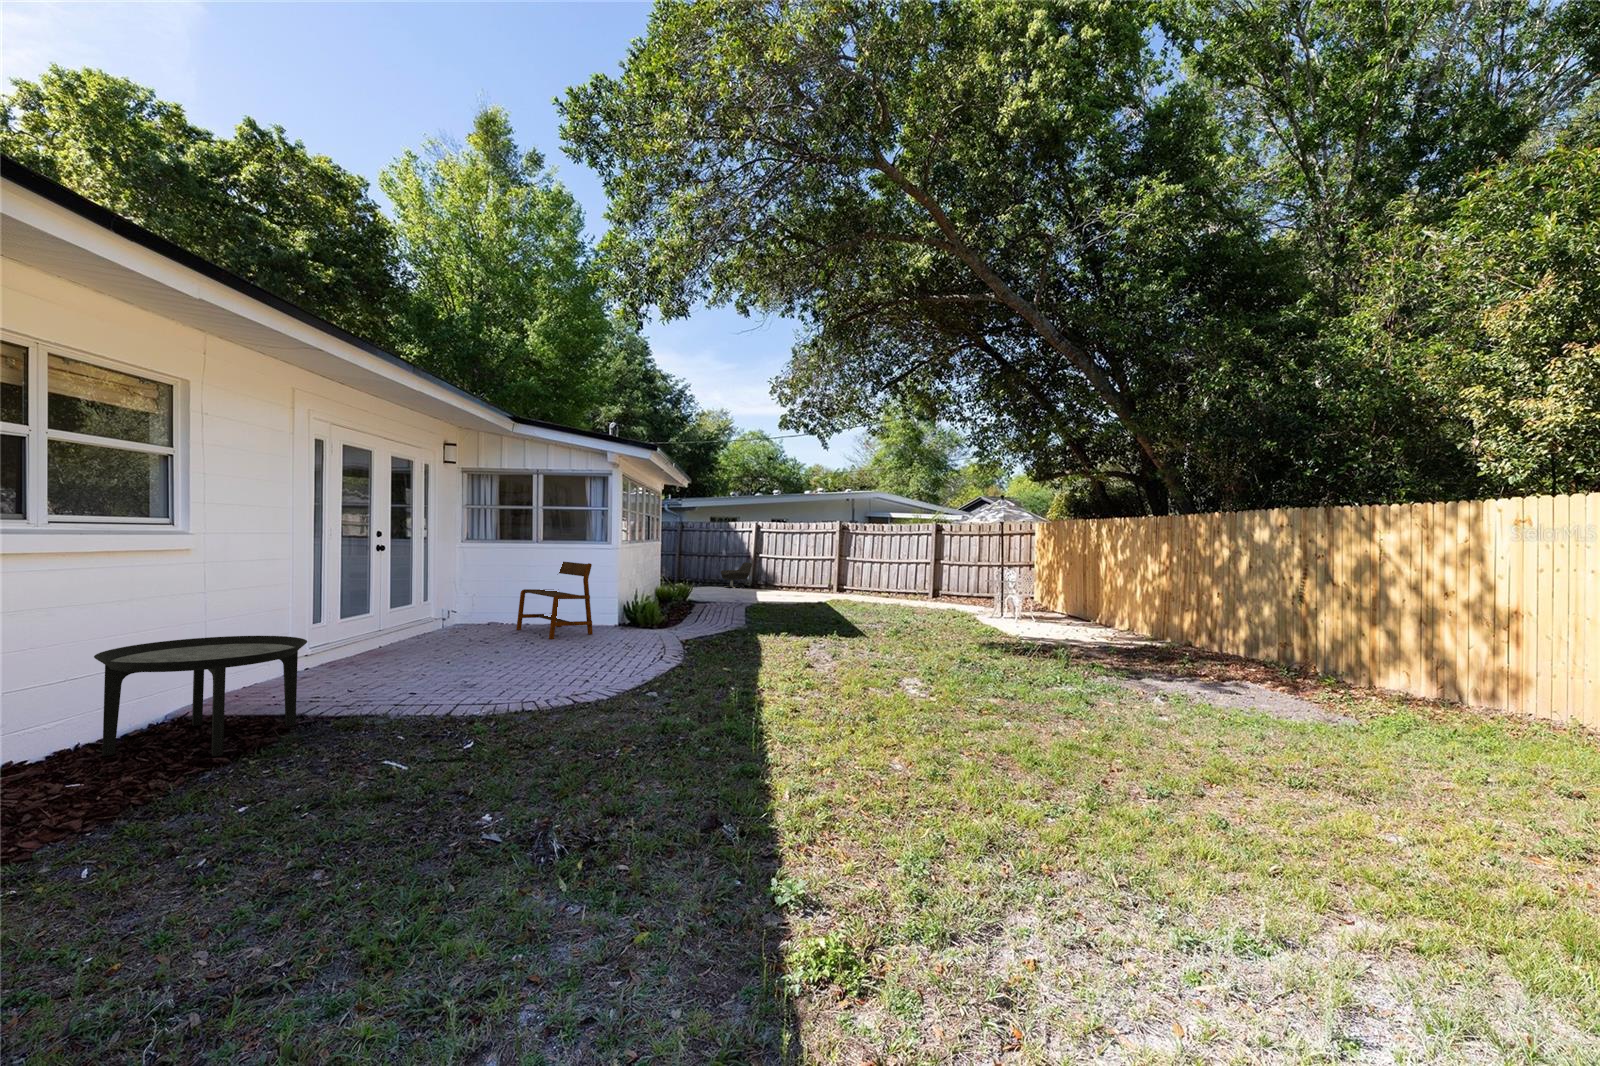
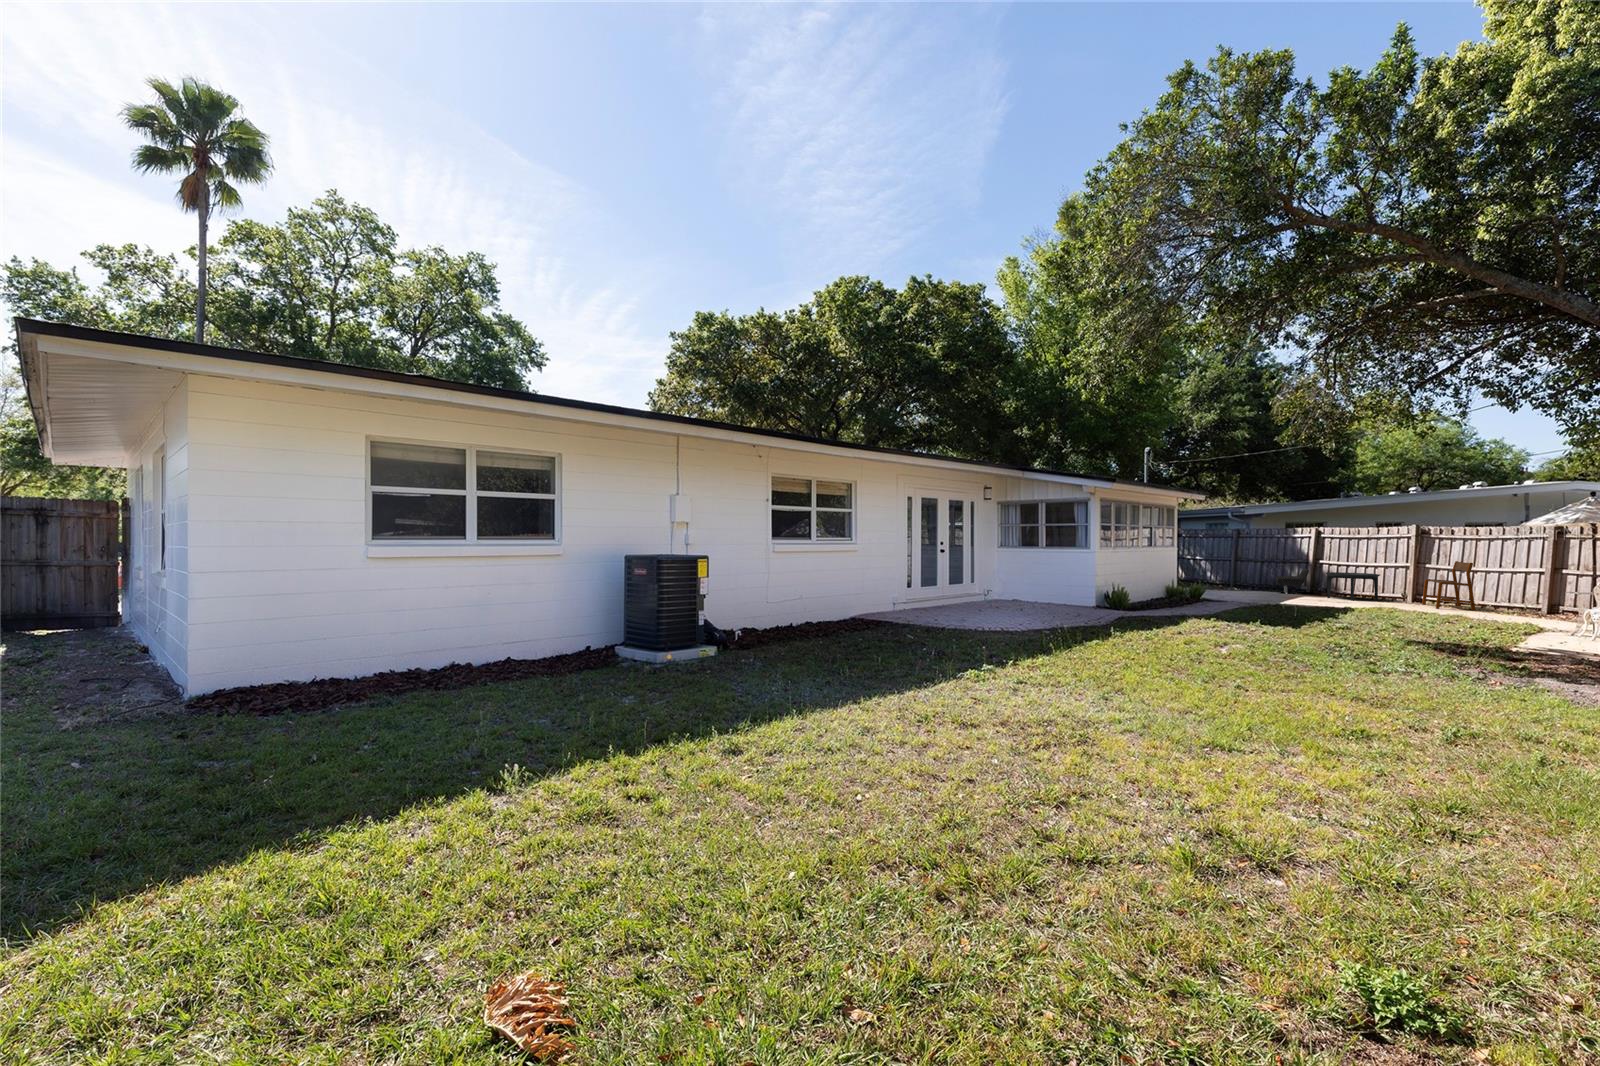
bench: present [516,562,593,639] -> present [1422,561,1475,610]
round table: present [94,636,307,757] -> present [1326,572,1380,601]

